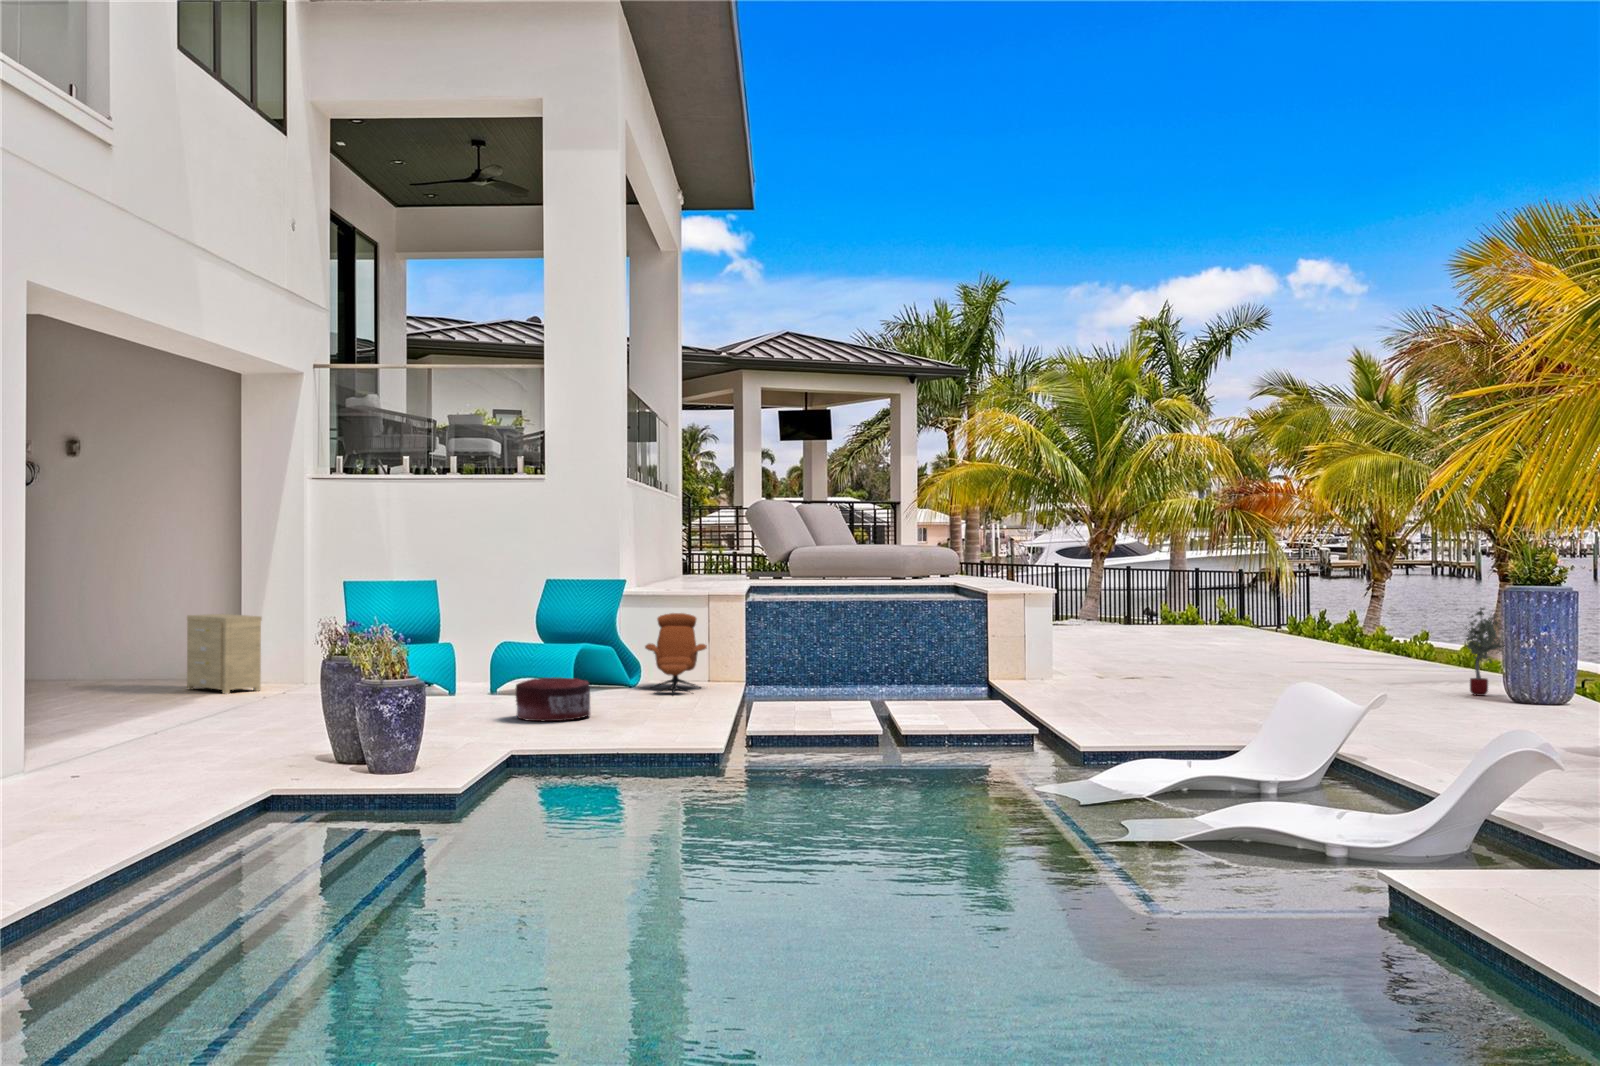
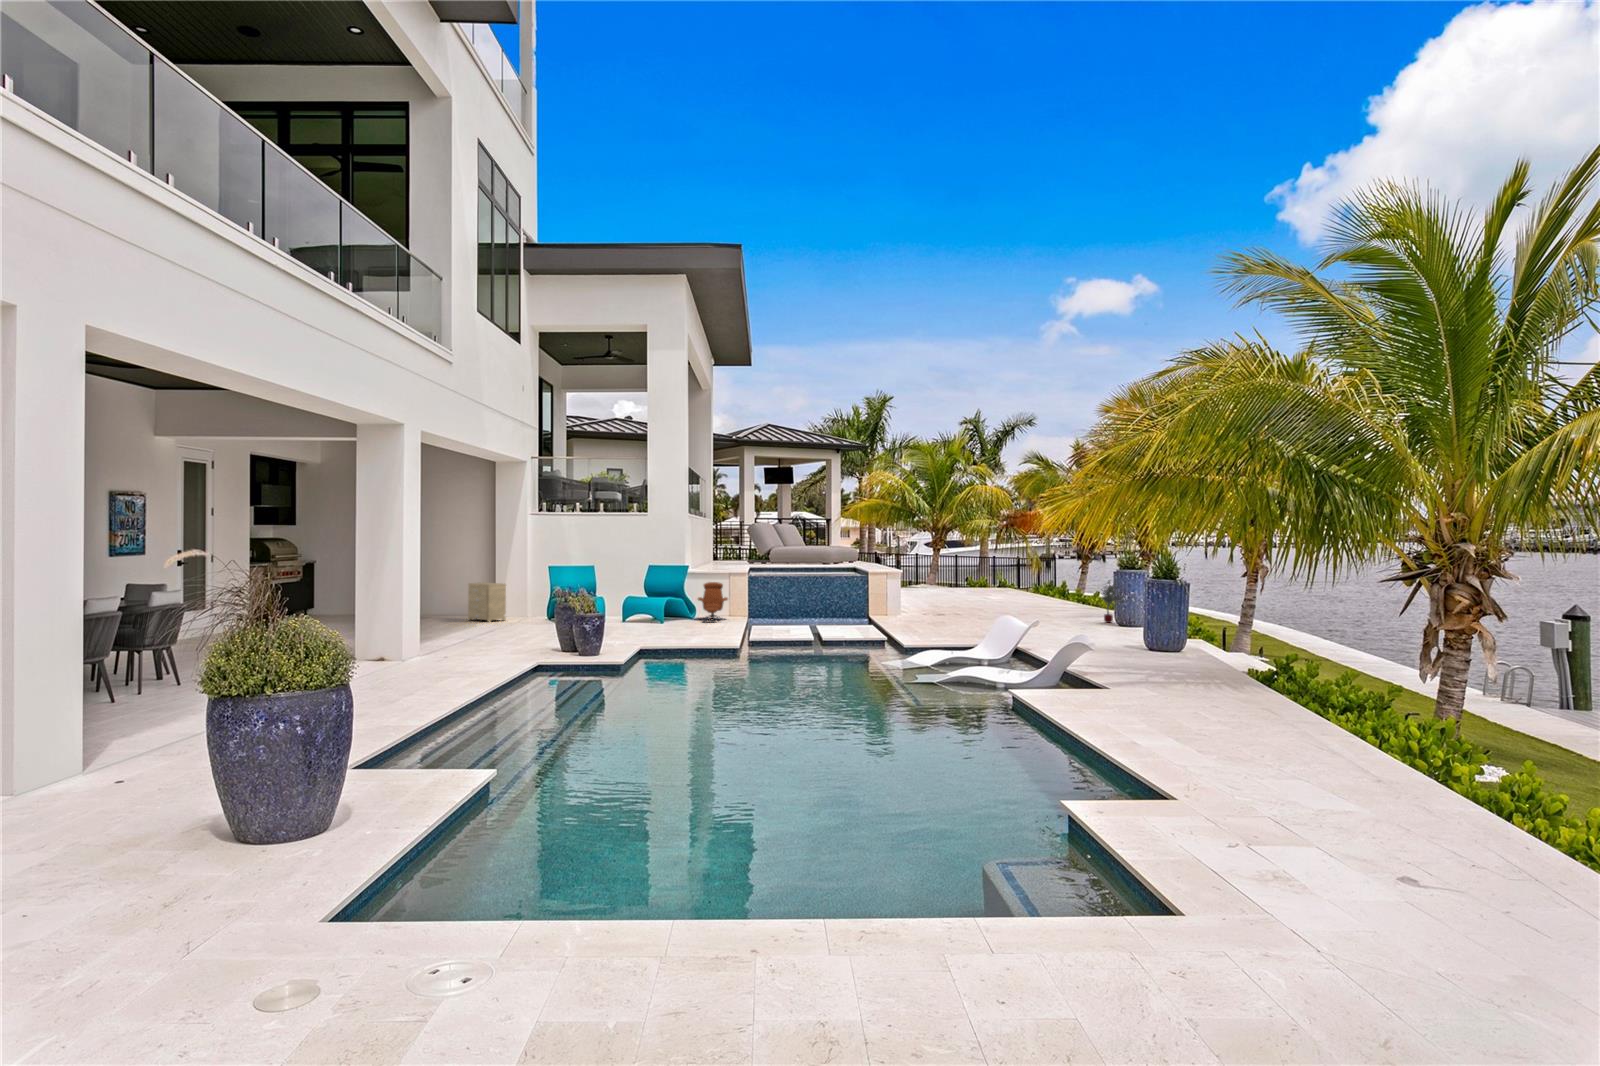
pouf: present [515,677,590,721] -> none [637,614,673,635]

